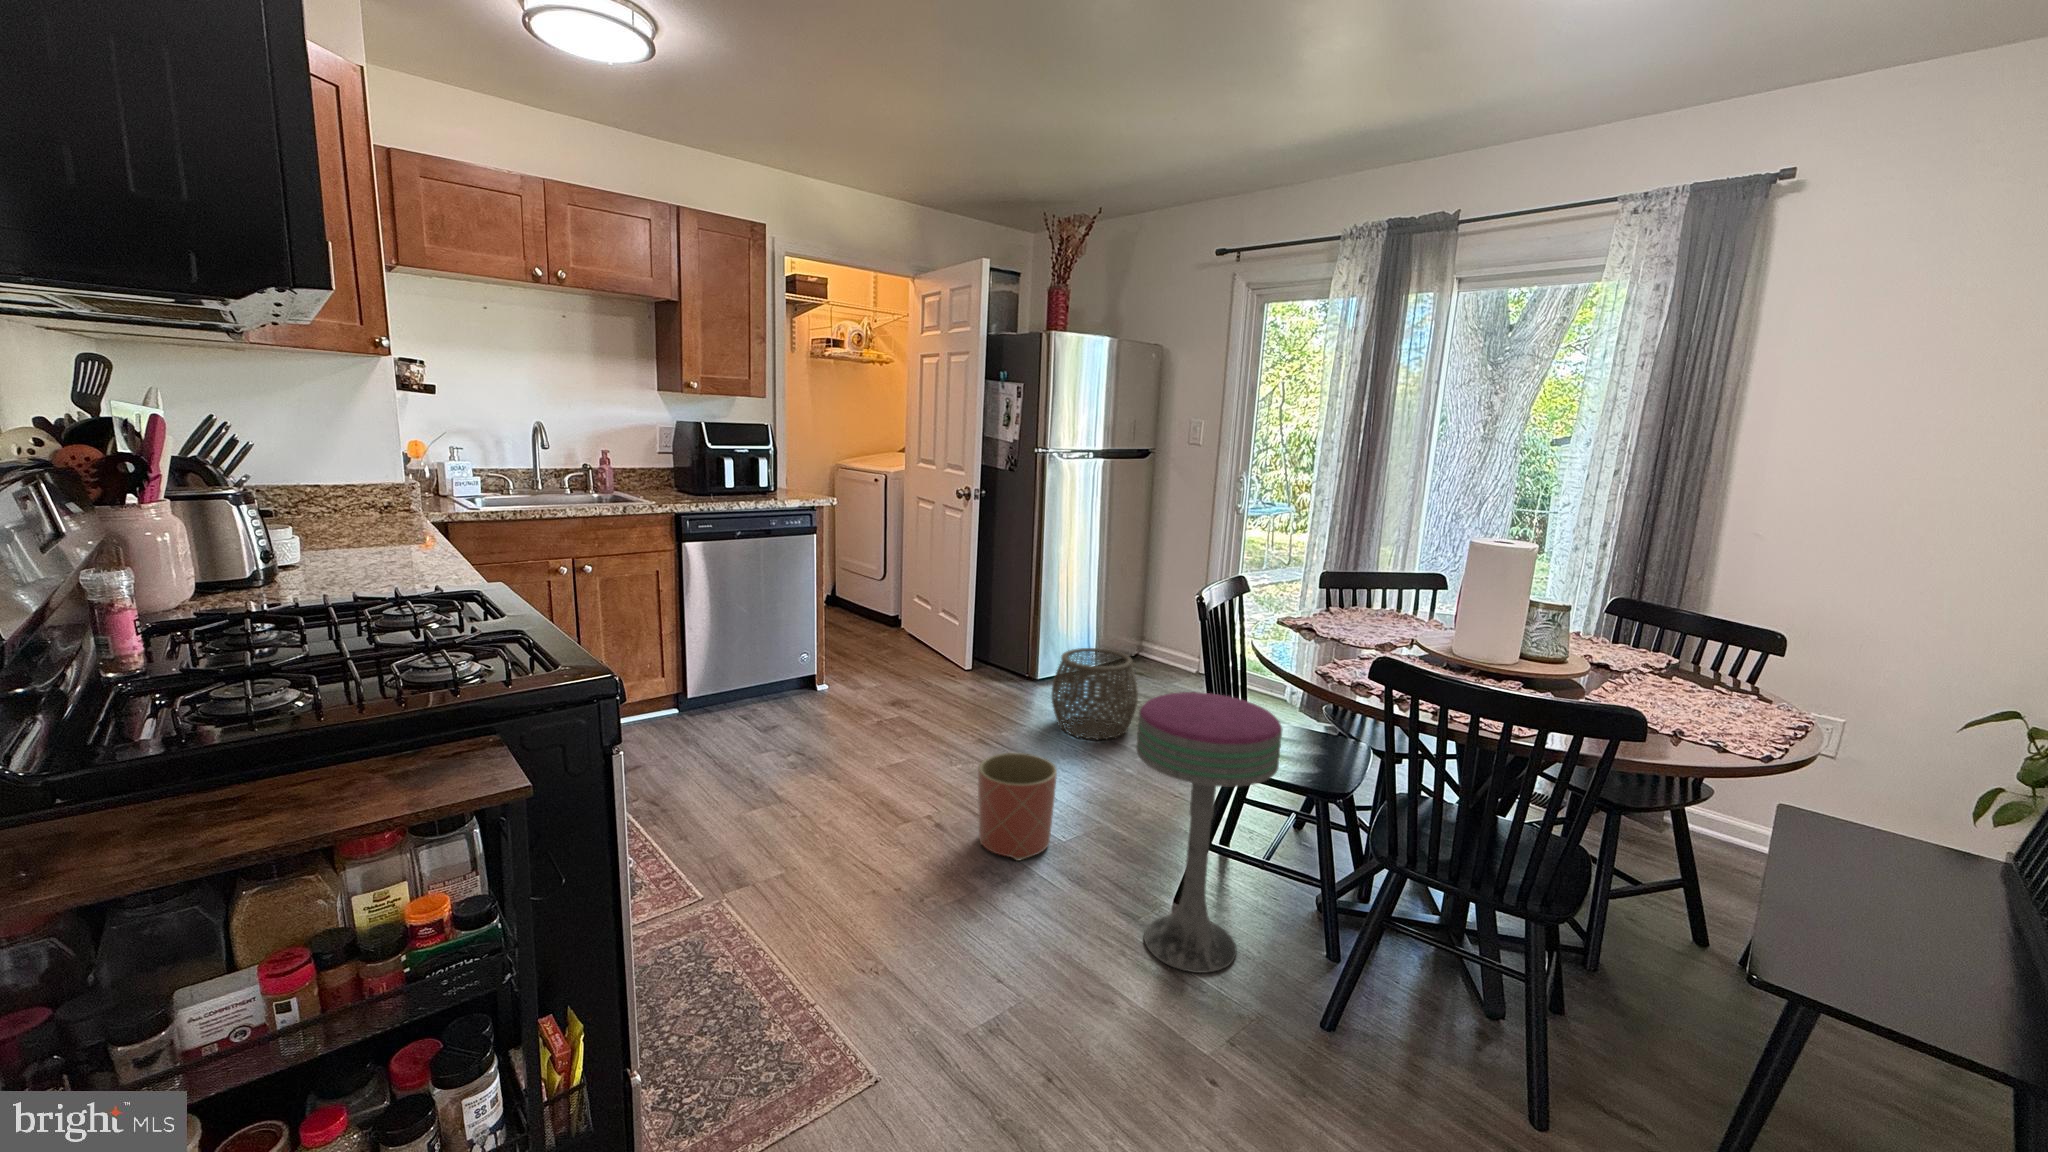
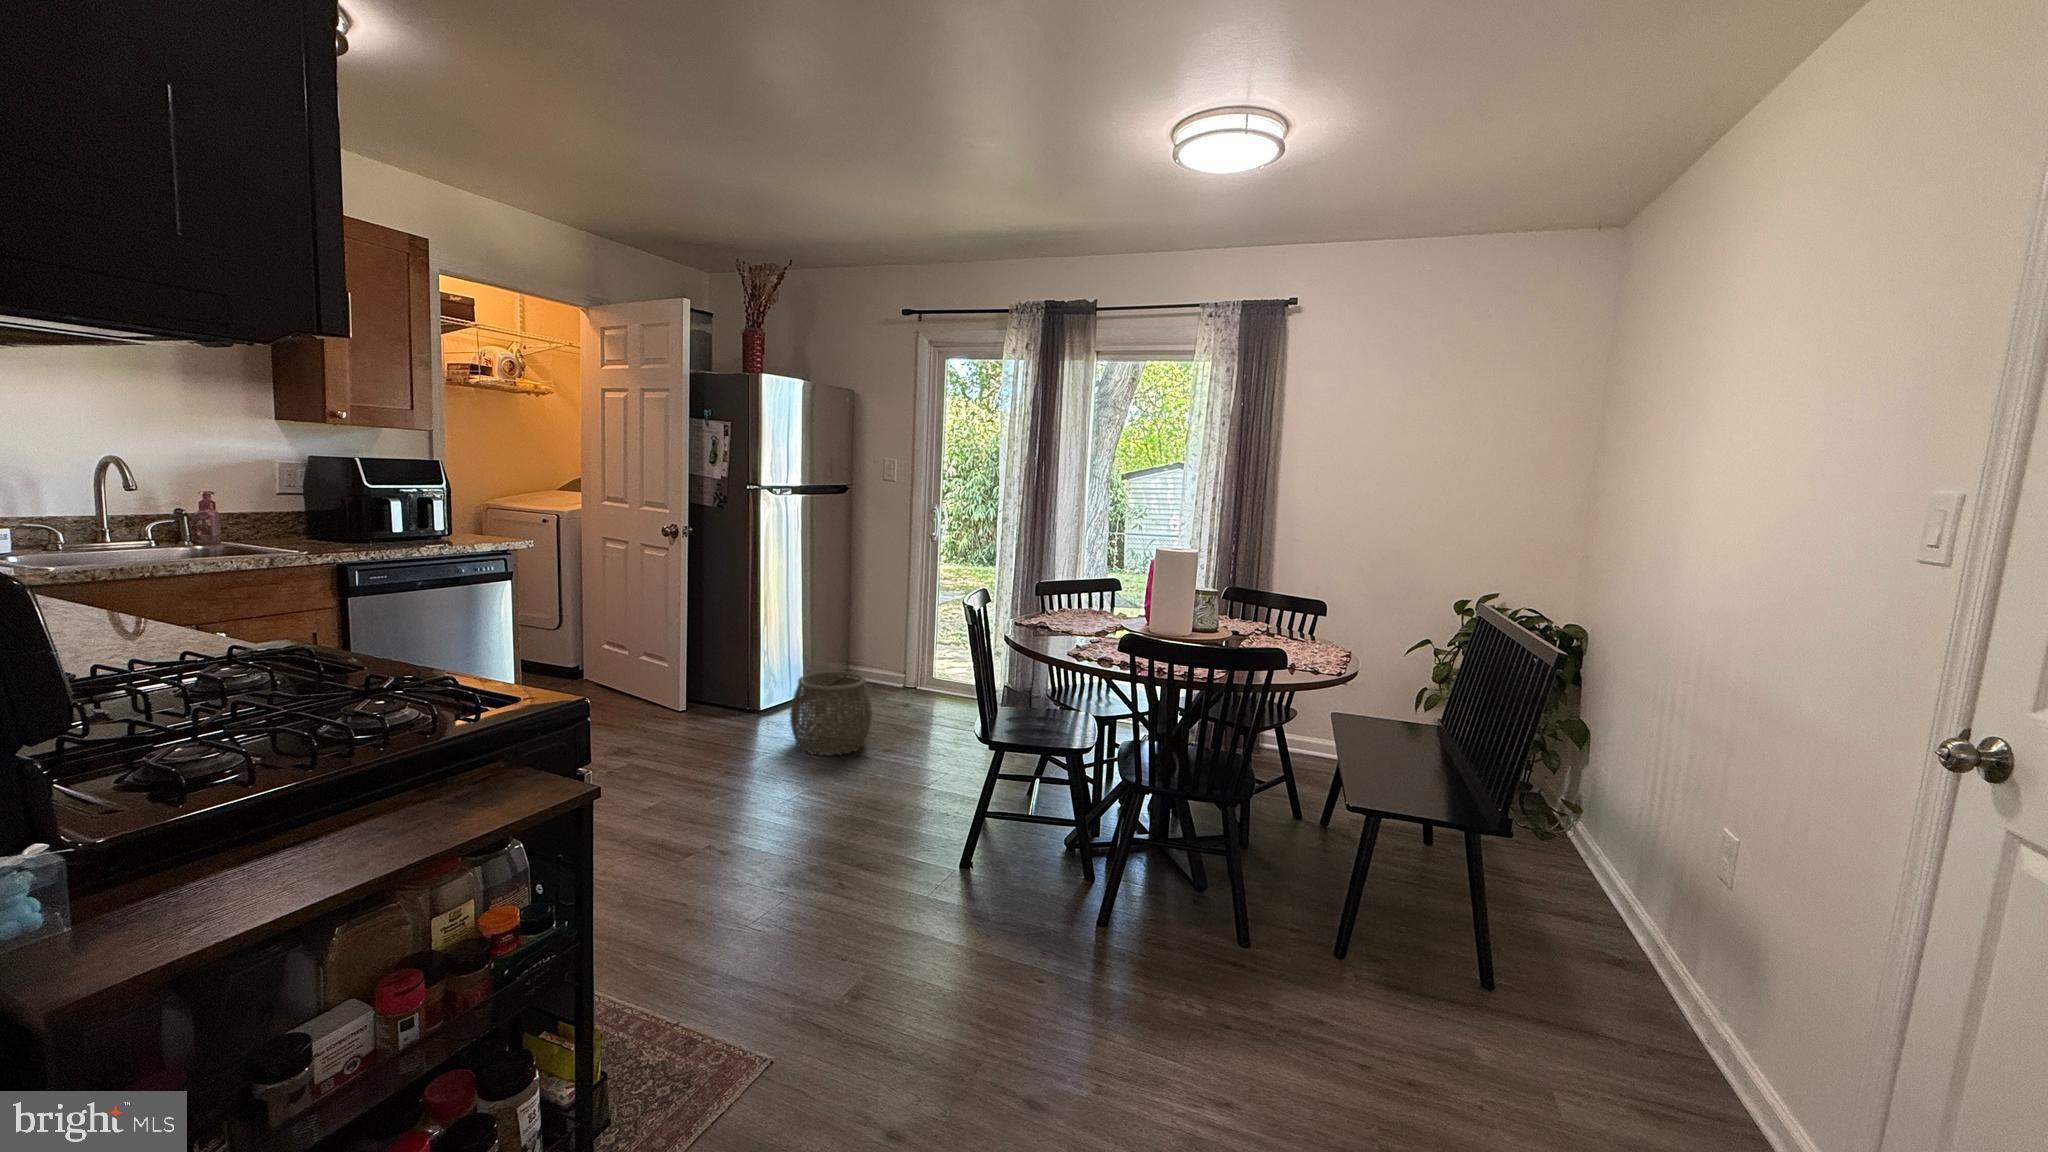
bar stool: present [1136,692,1283,973] -> none [933,687,1048,915]
planter: present [978,753,1057,861] -> none [766,769,841,866]

